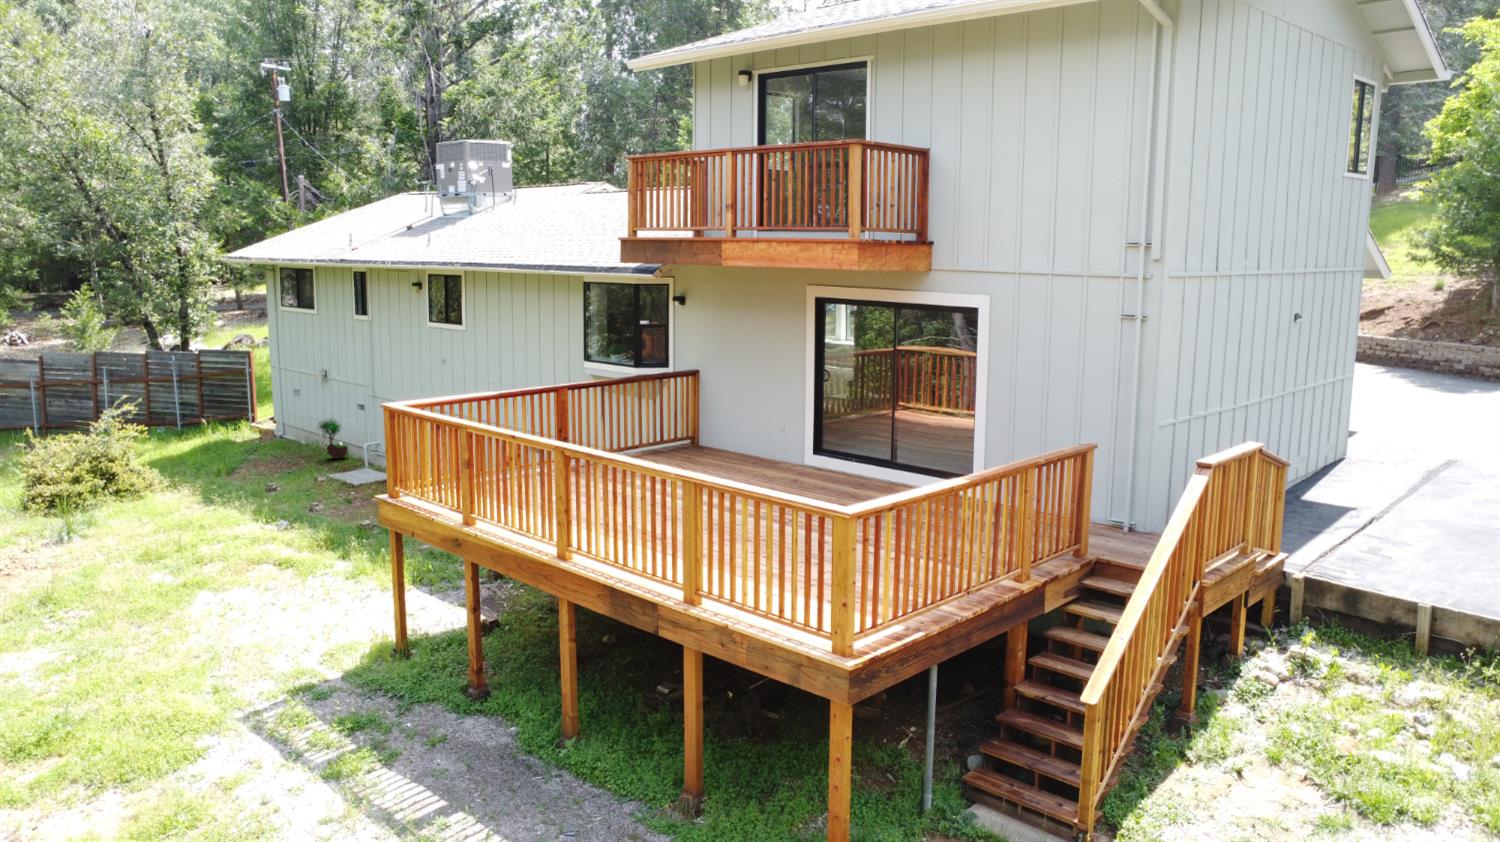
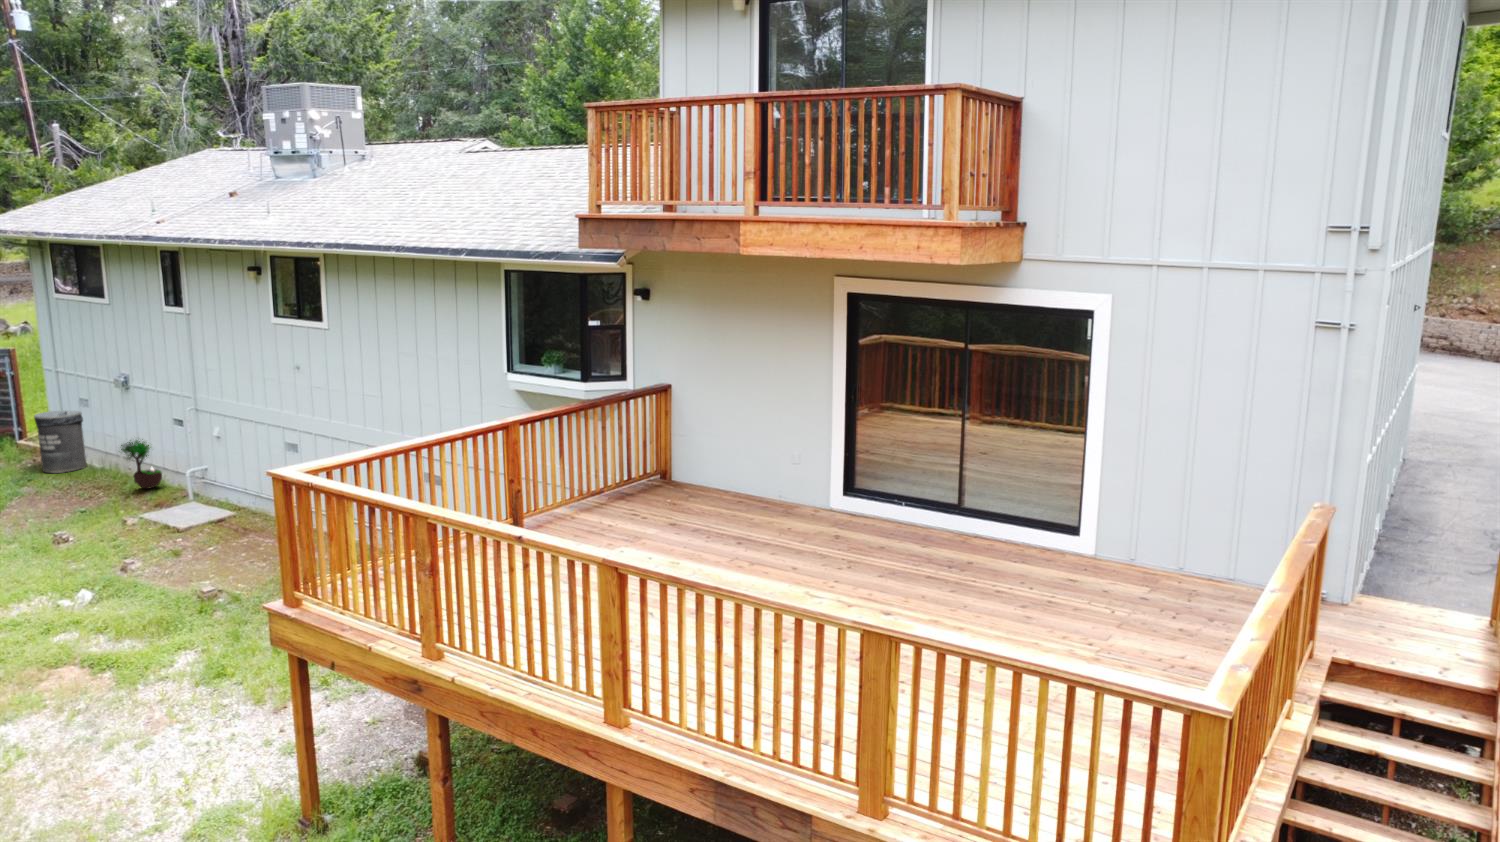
trash can: none [260,398,296,446] -> present [34,410,86,473]

